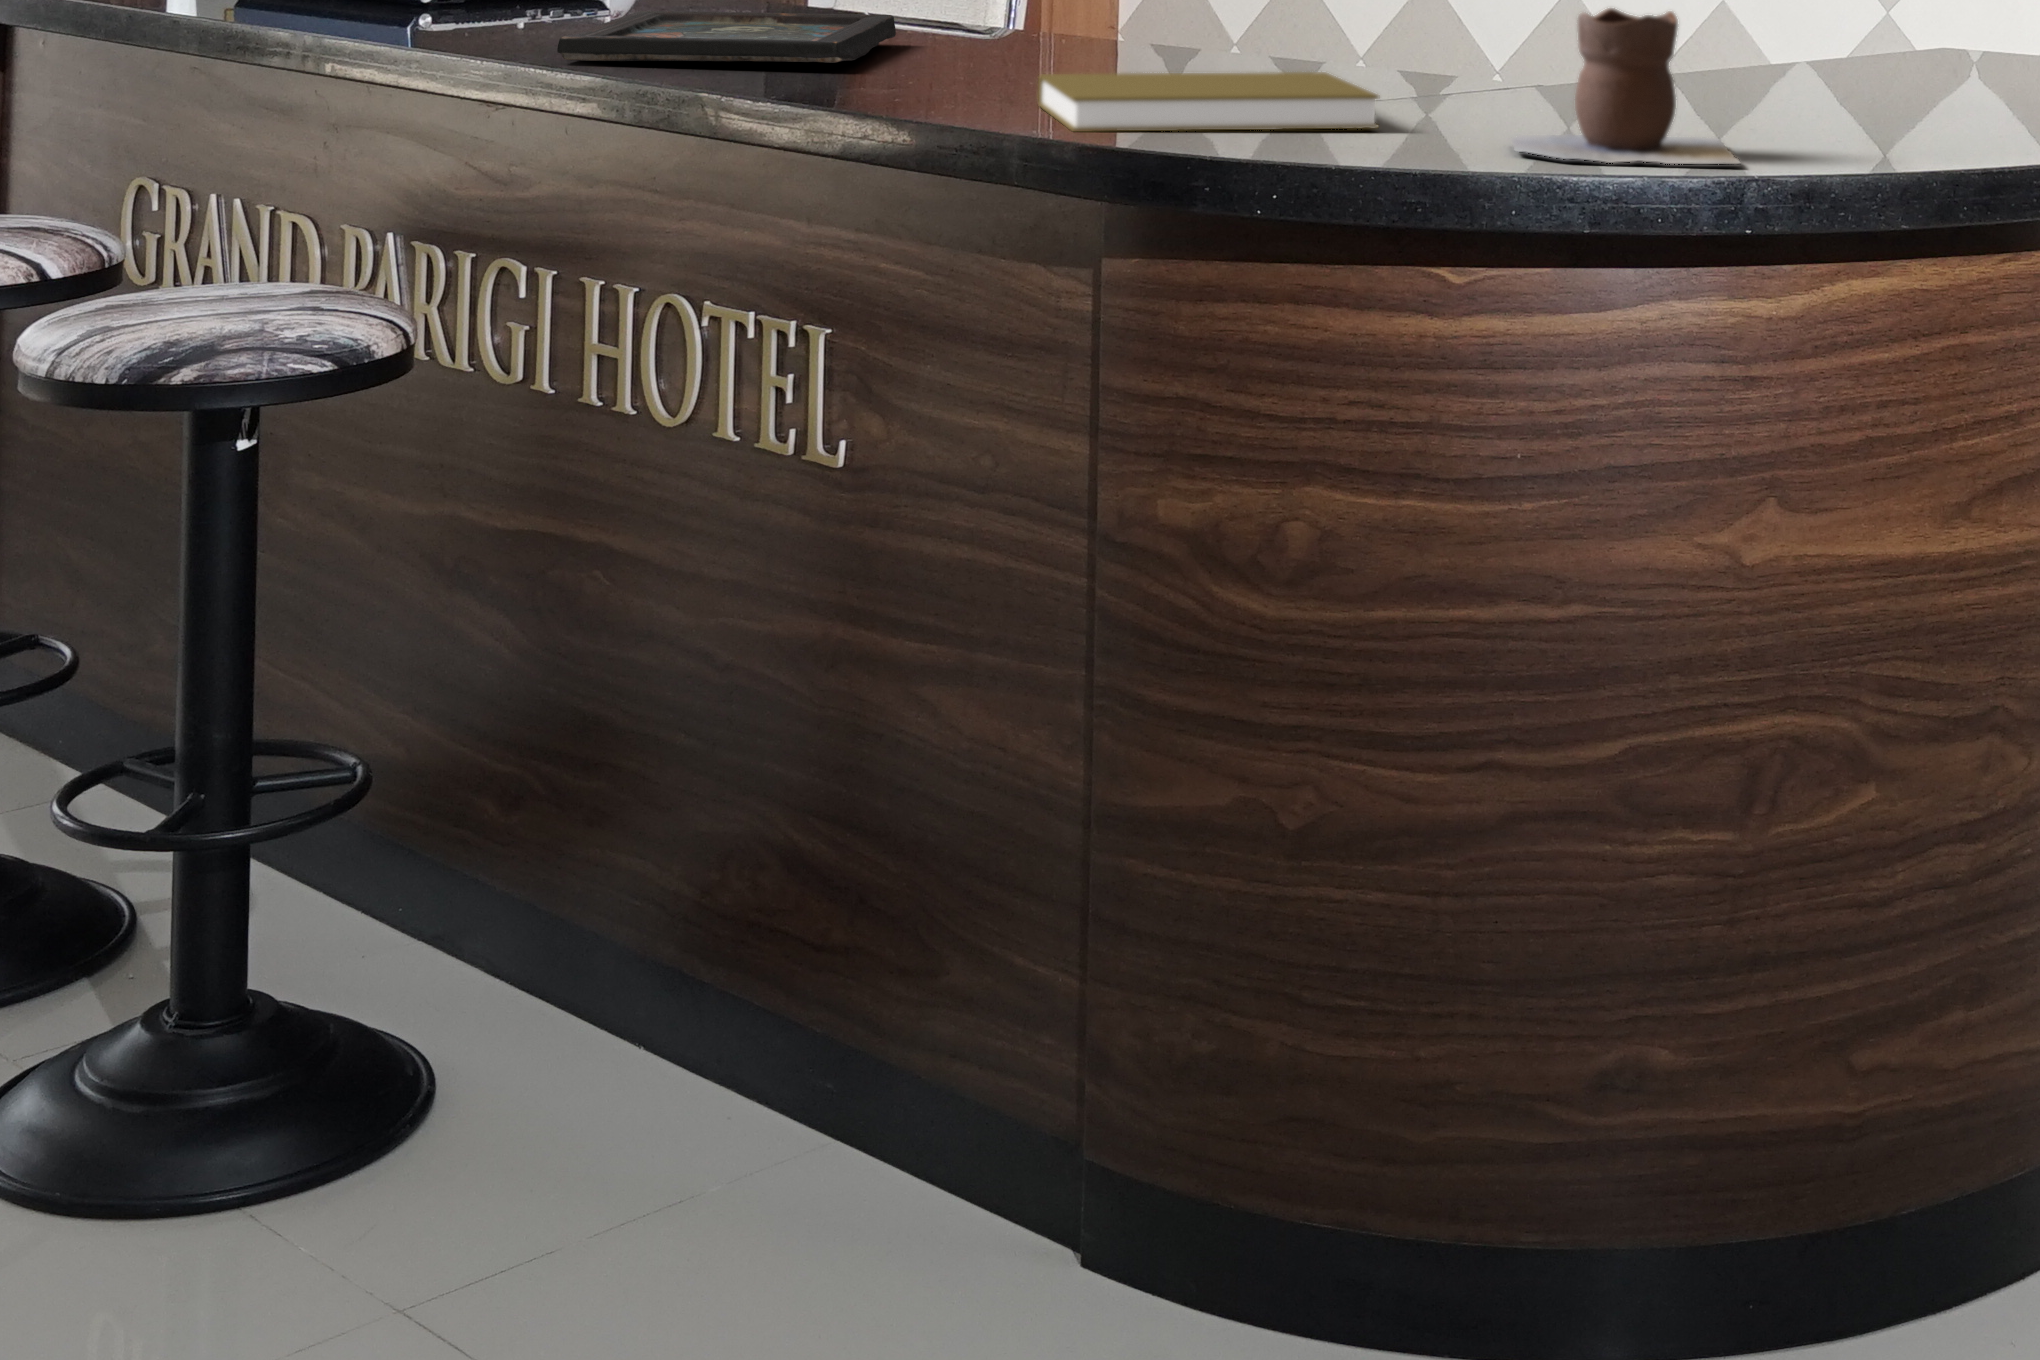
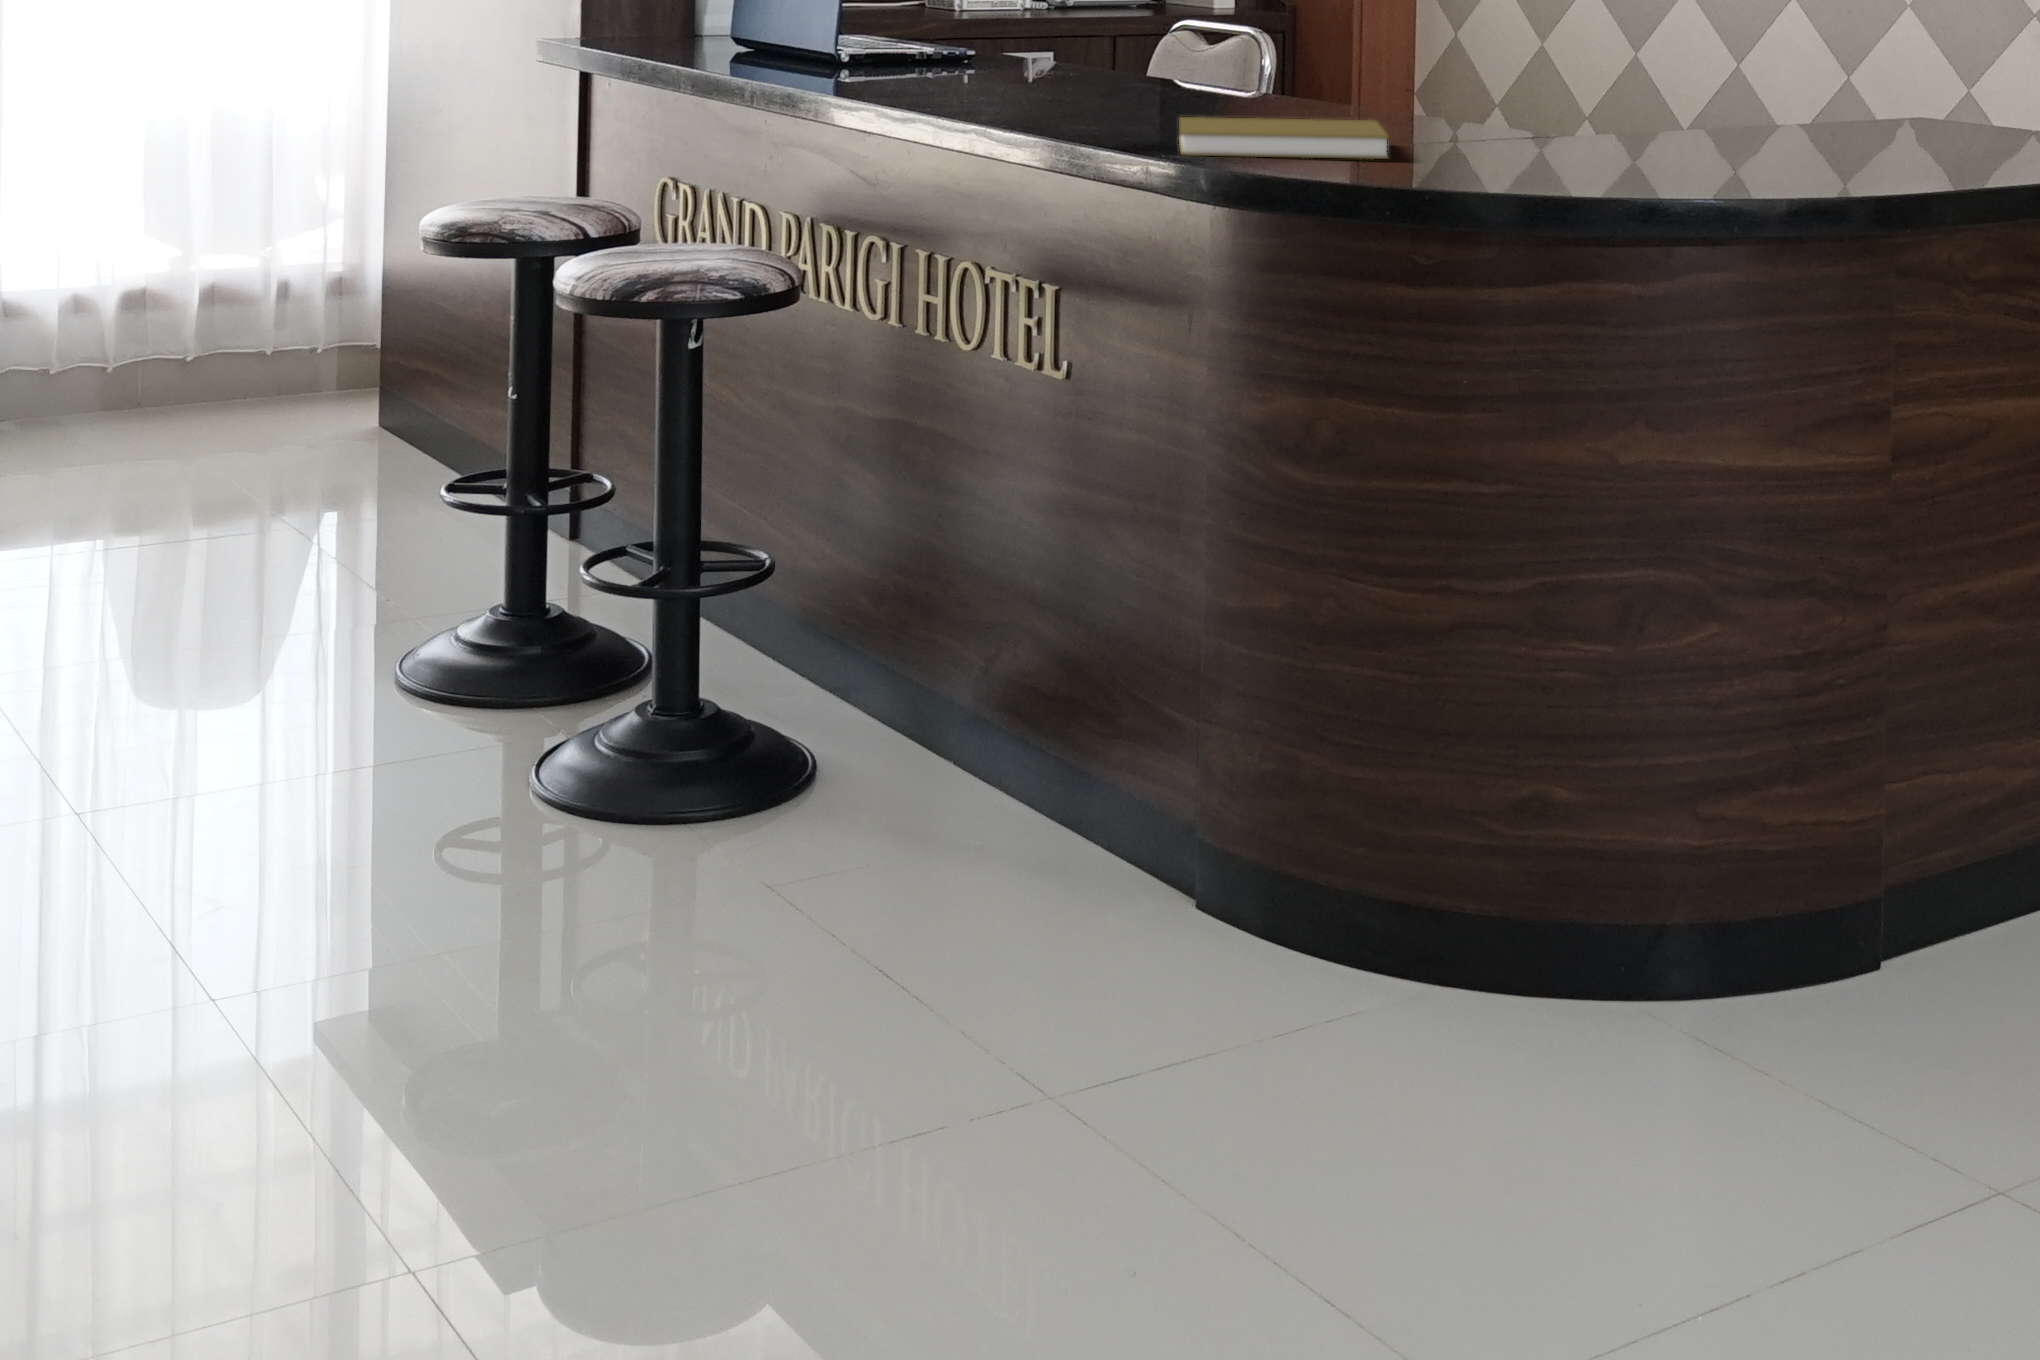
vase: present [1512,8,1739,164] -> none [1459,80,1618,189]
tray: present [557,11,896,63] -> none [892,69,1134,107]

